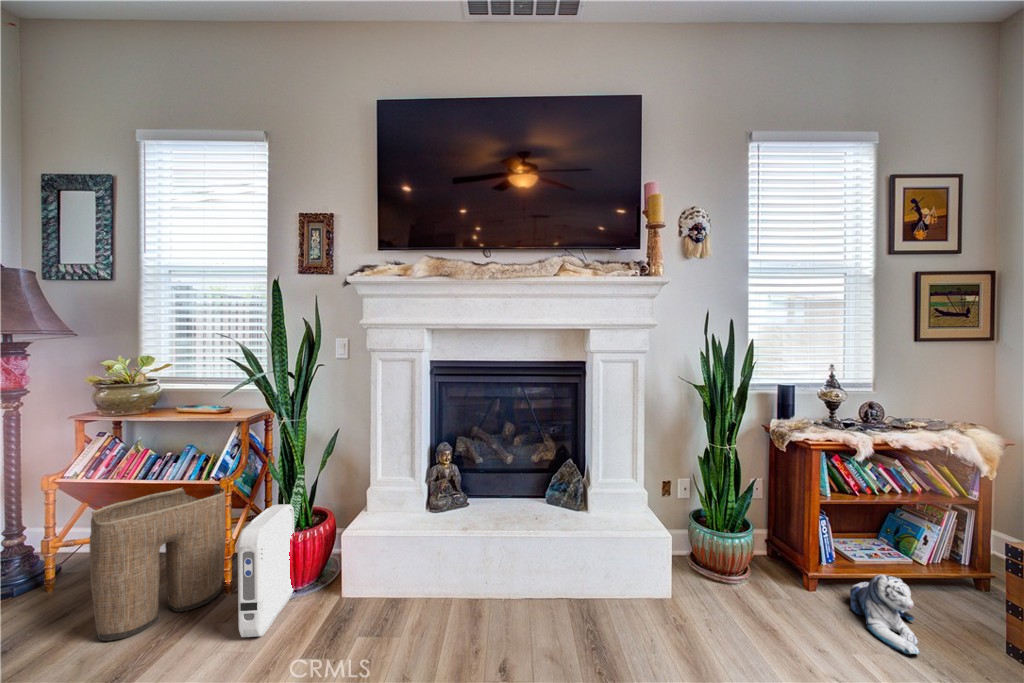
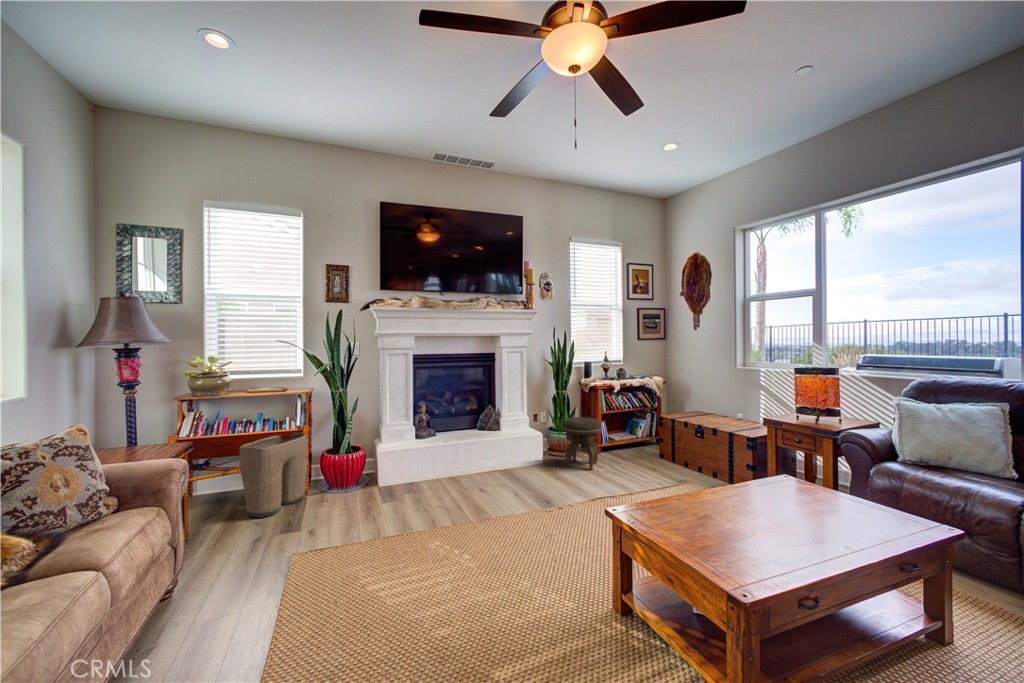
air purifier: present [238,504,294,637] -> none [339,437,356,503]
footstool: none [715,512,818,657] -> present [563,417,602,470]
plush toy: present [850,575,919,654] -> none [613,437,635,463]

